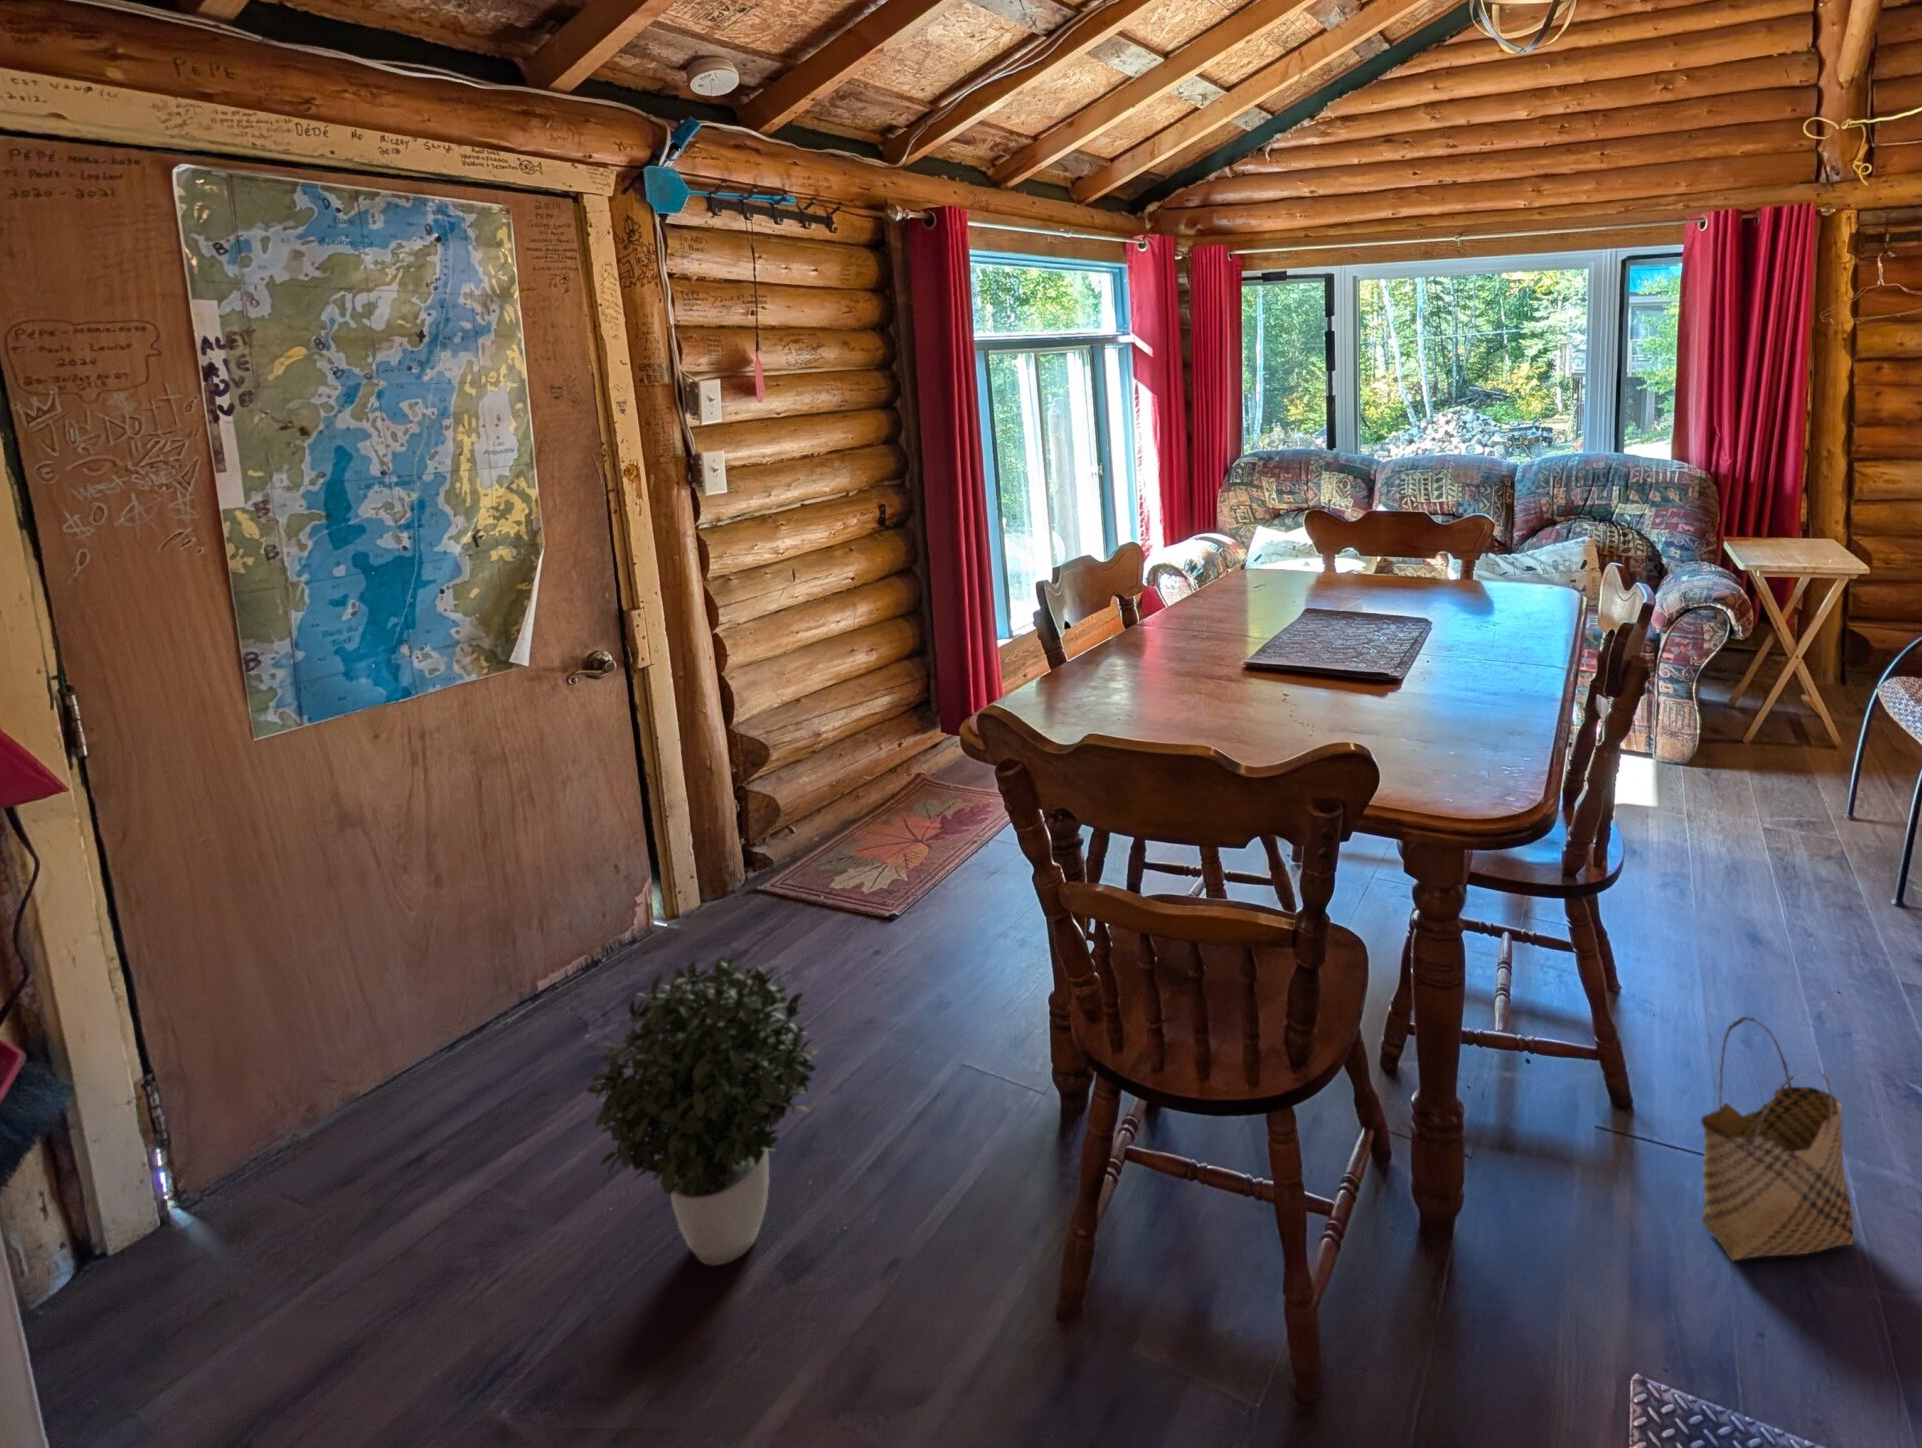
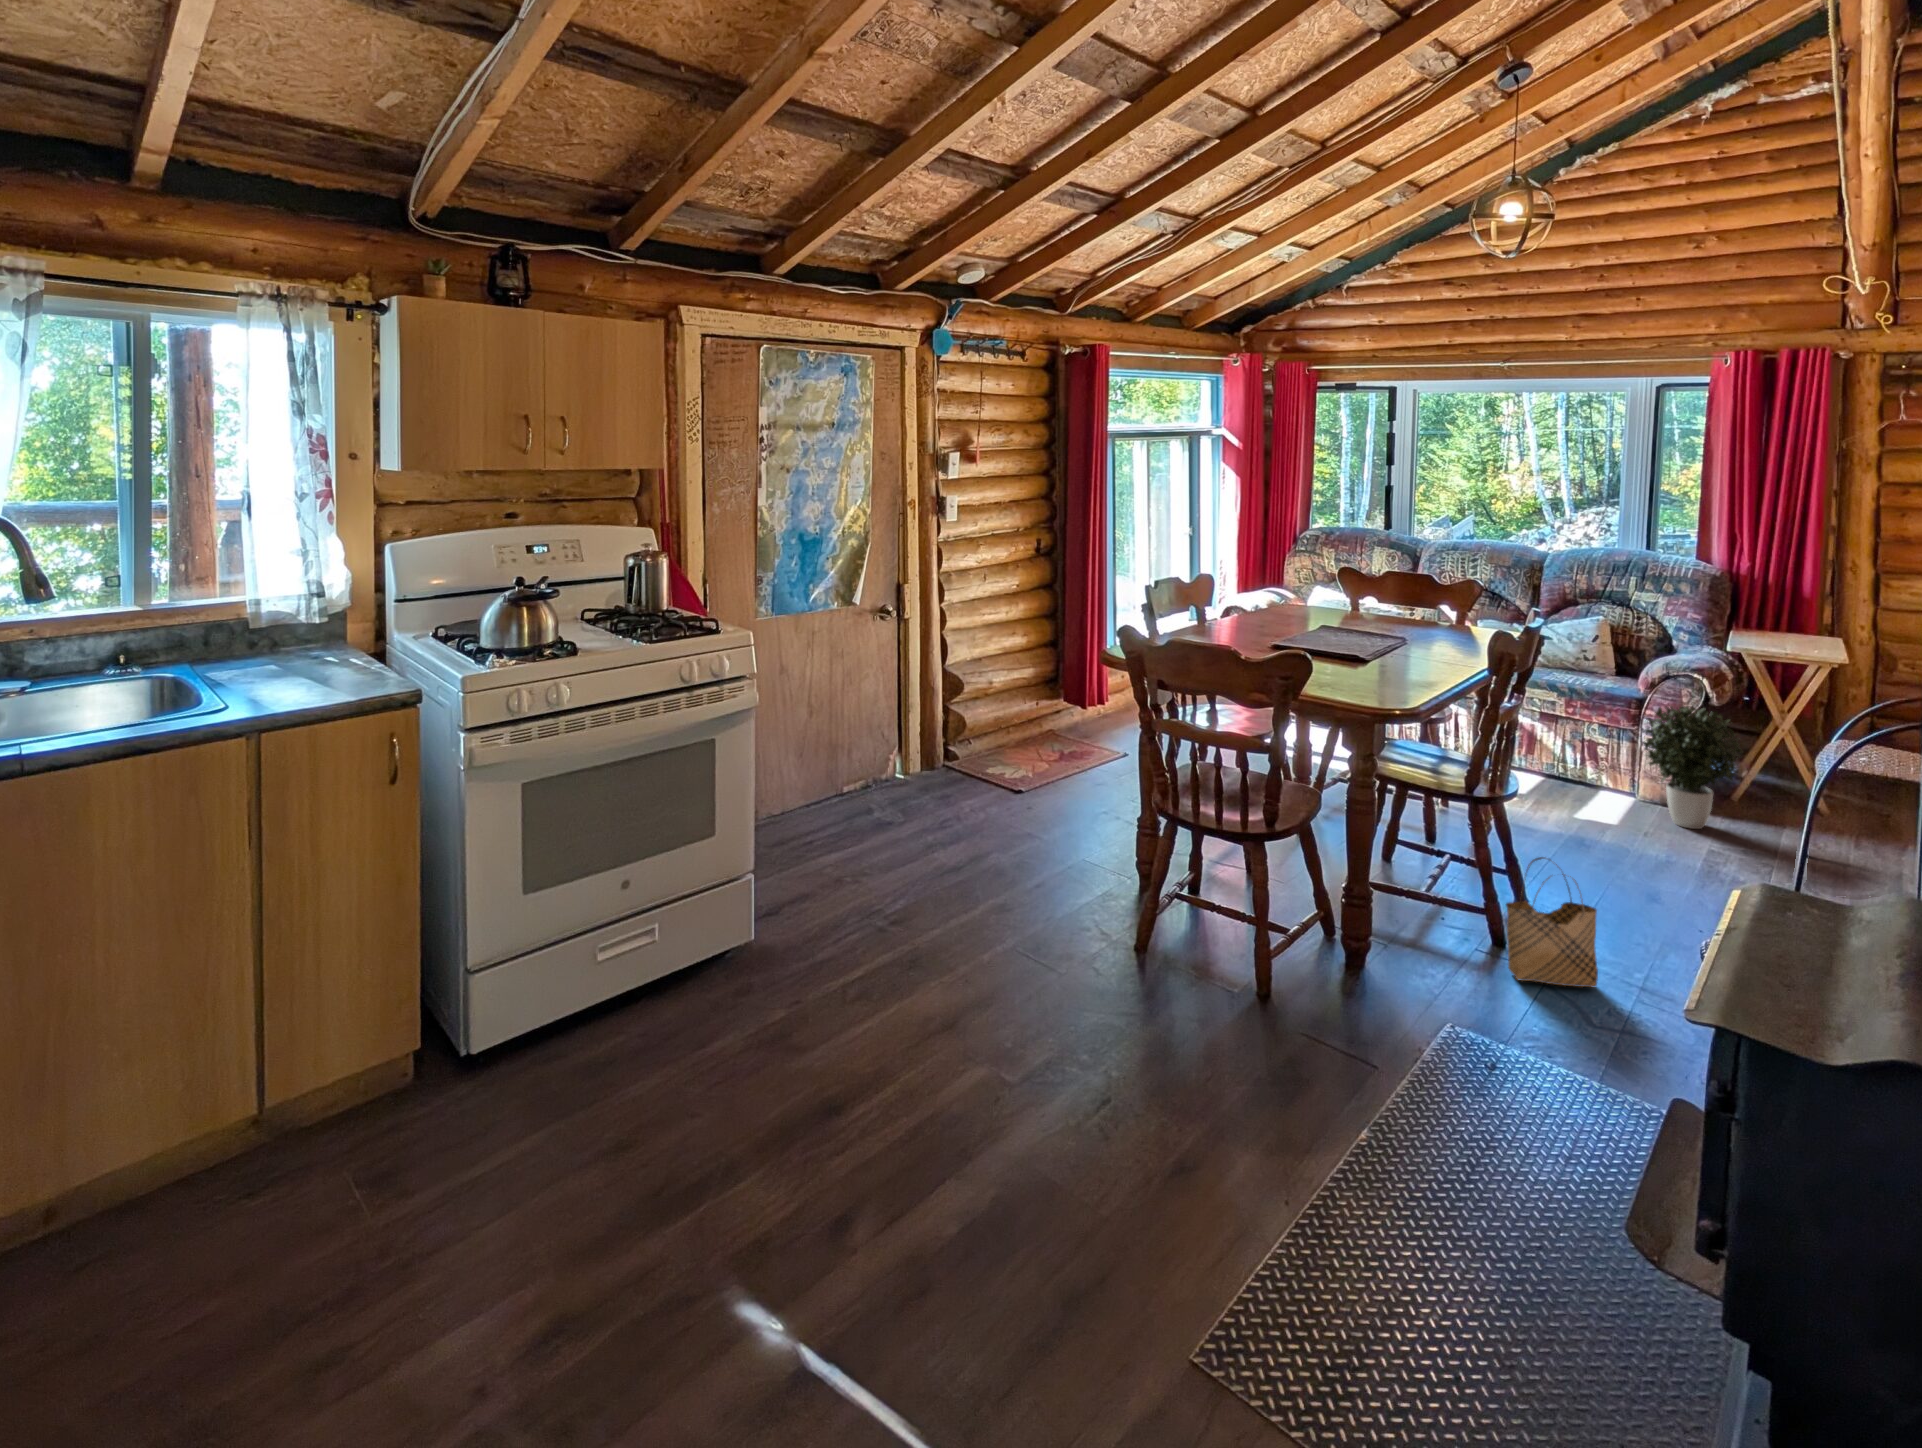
potted plant: present [587,956,818,1265] -> present [1644,705,1743,829]

